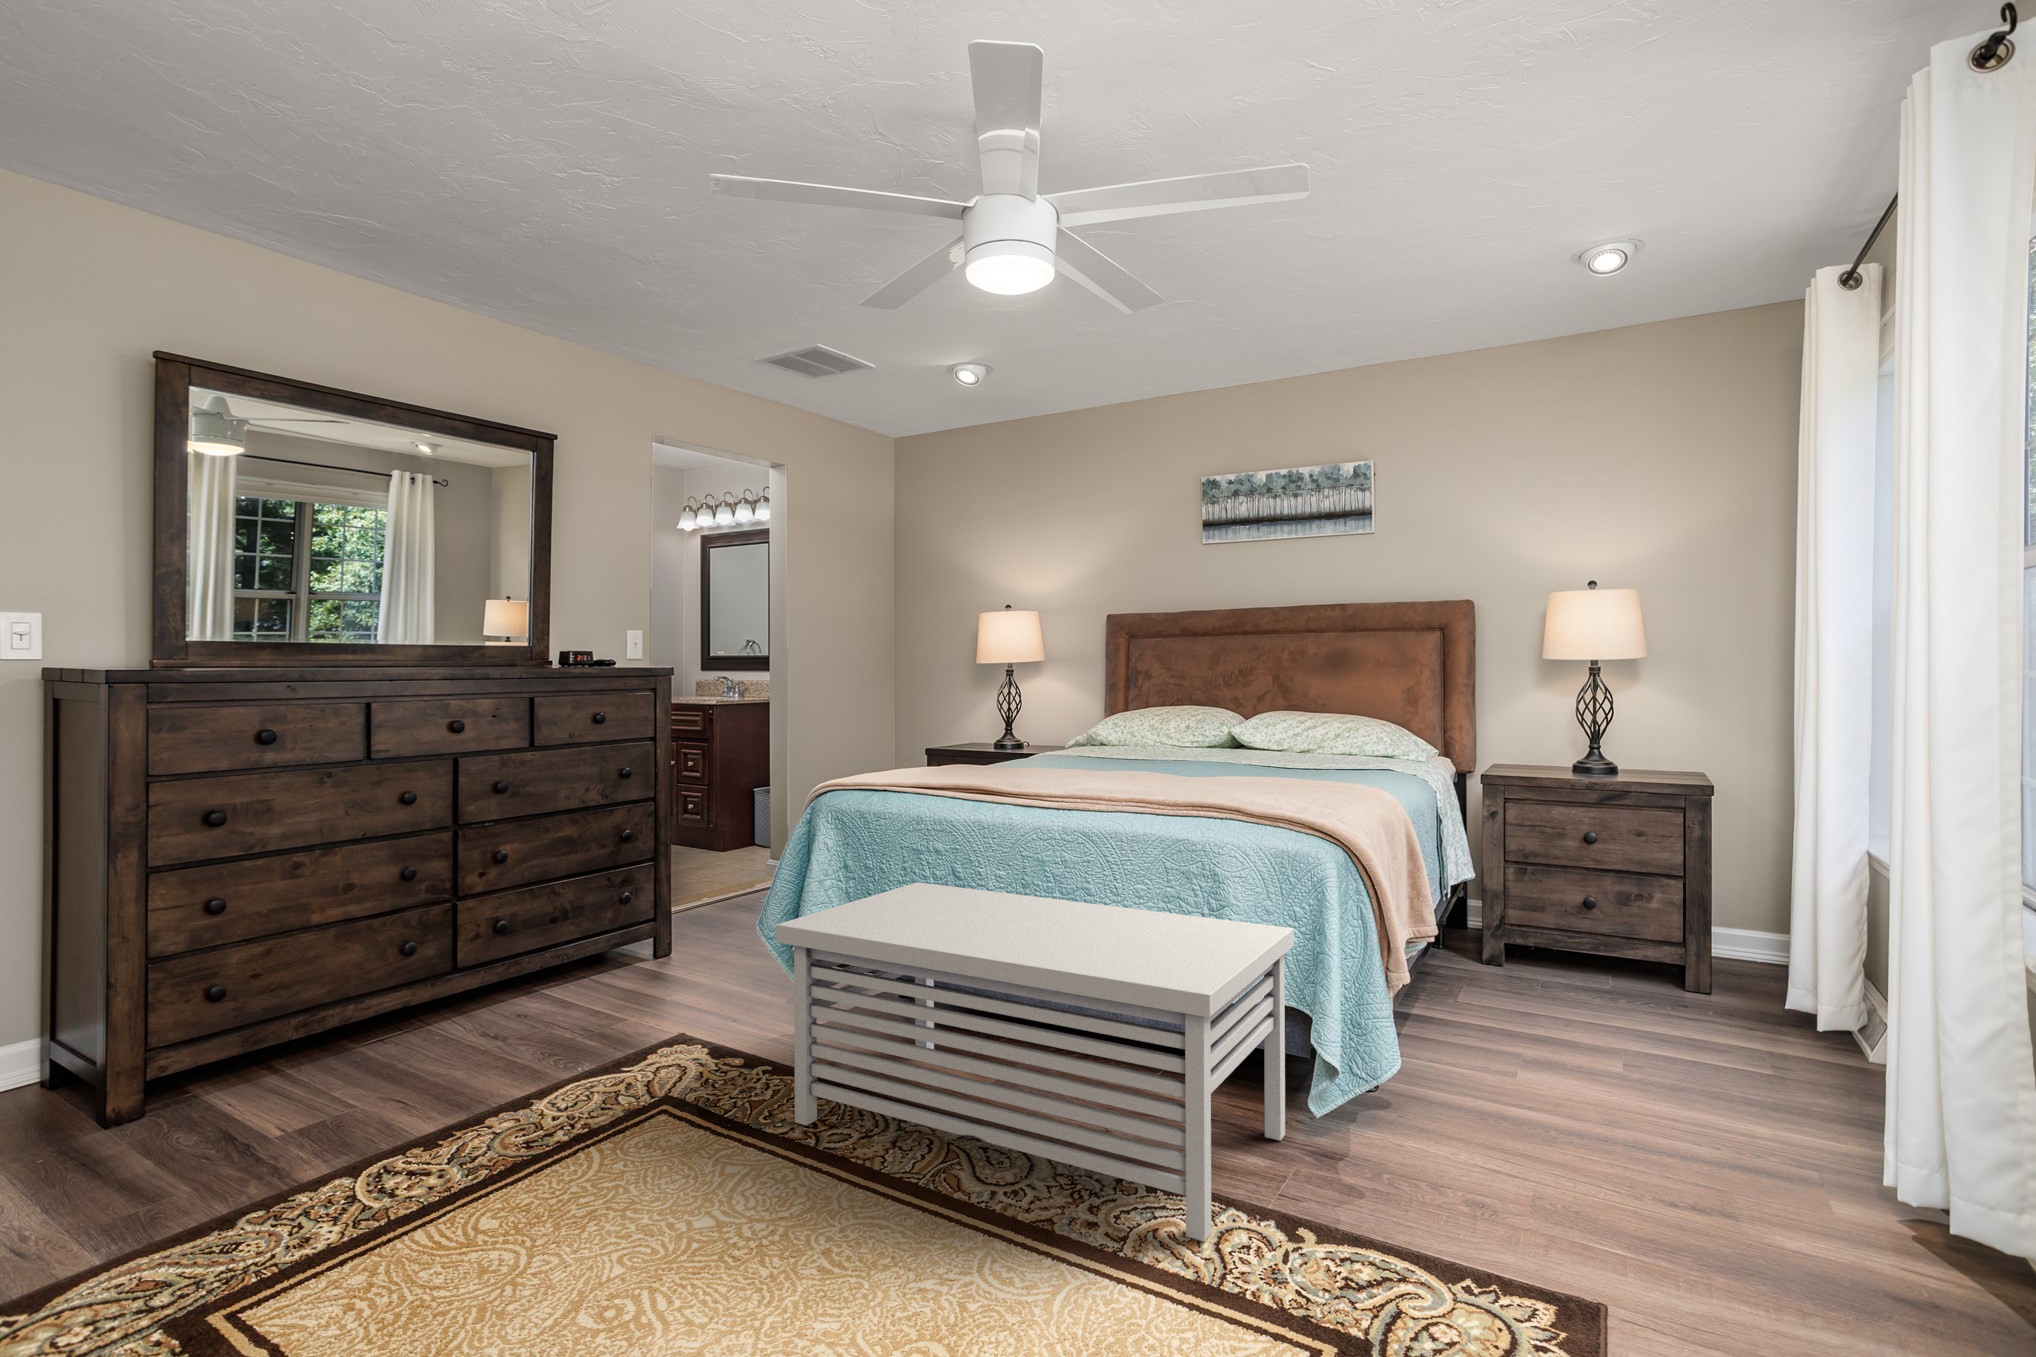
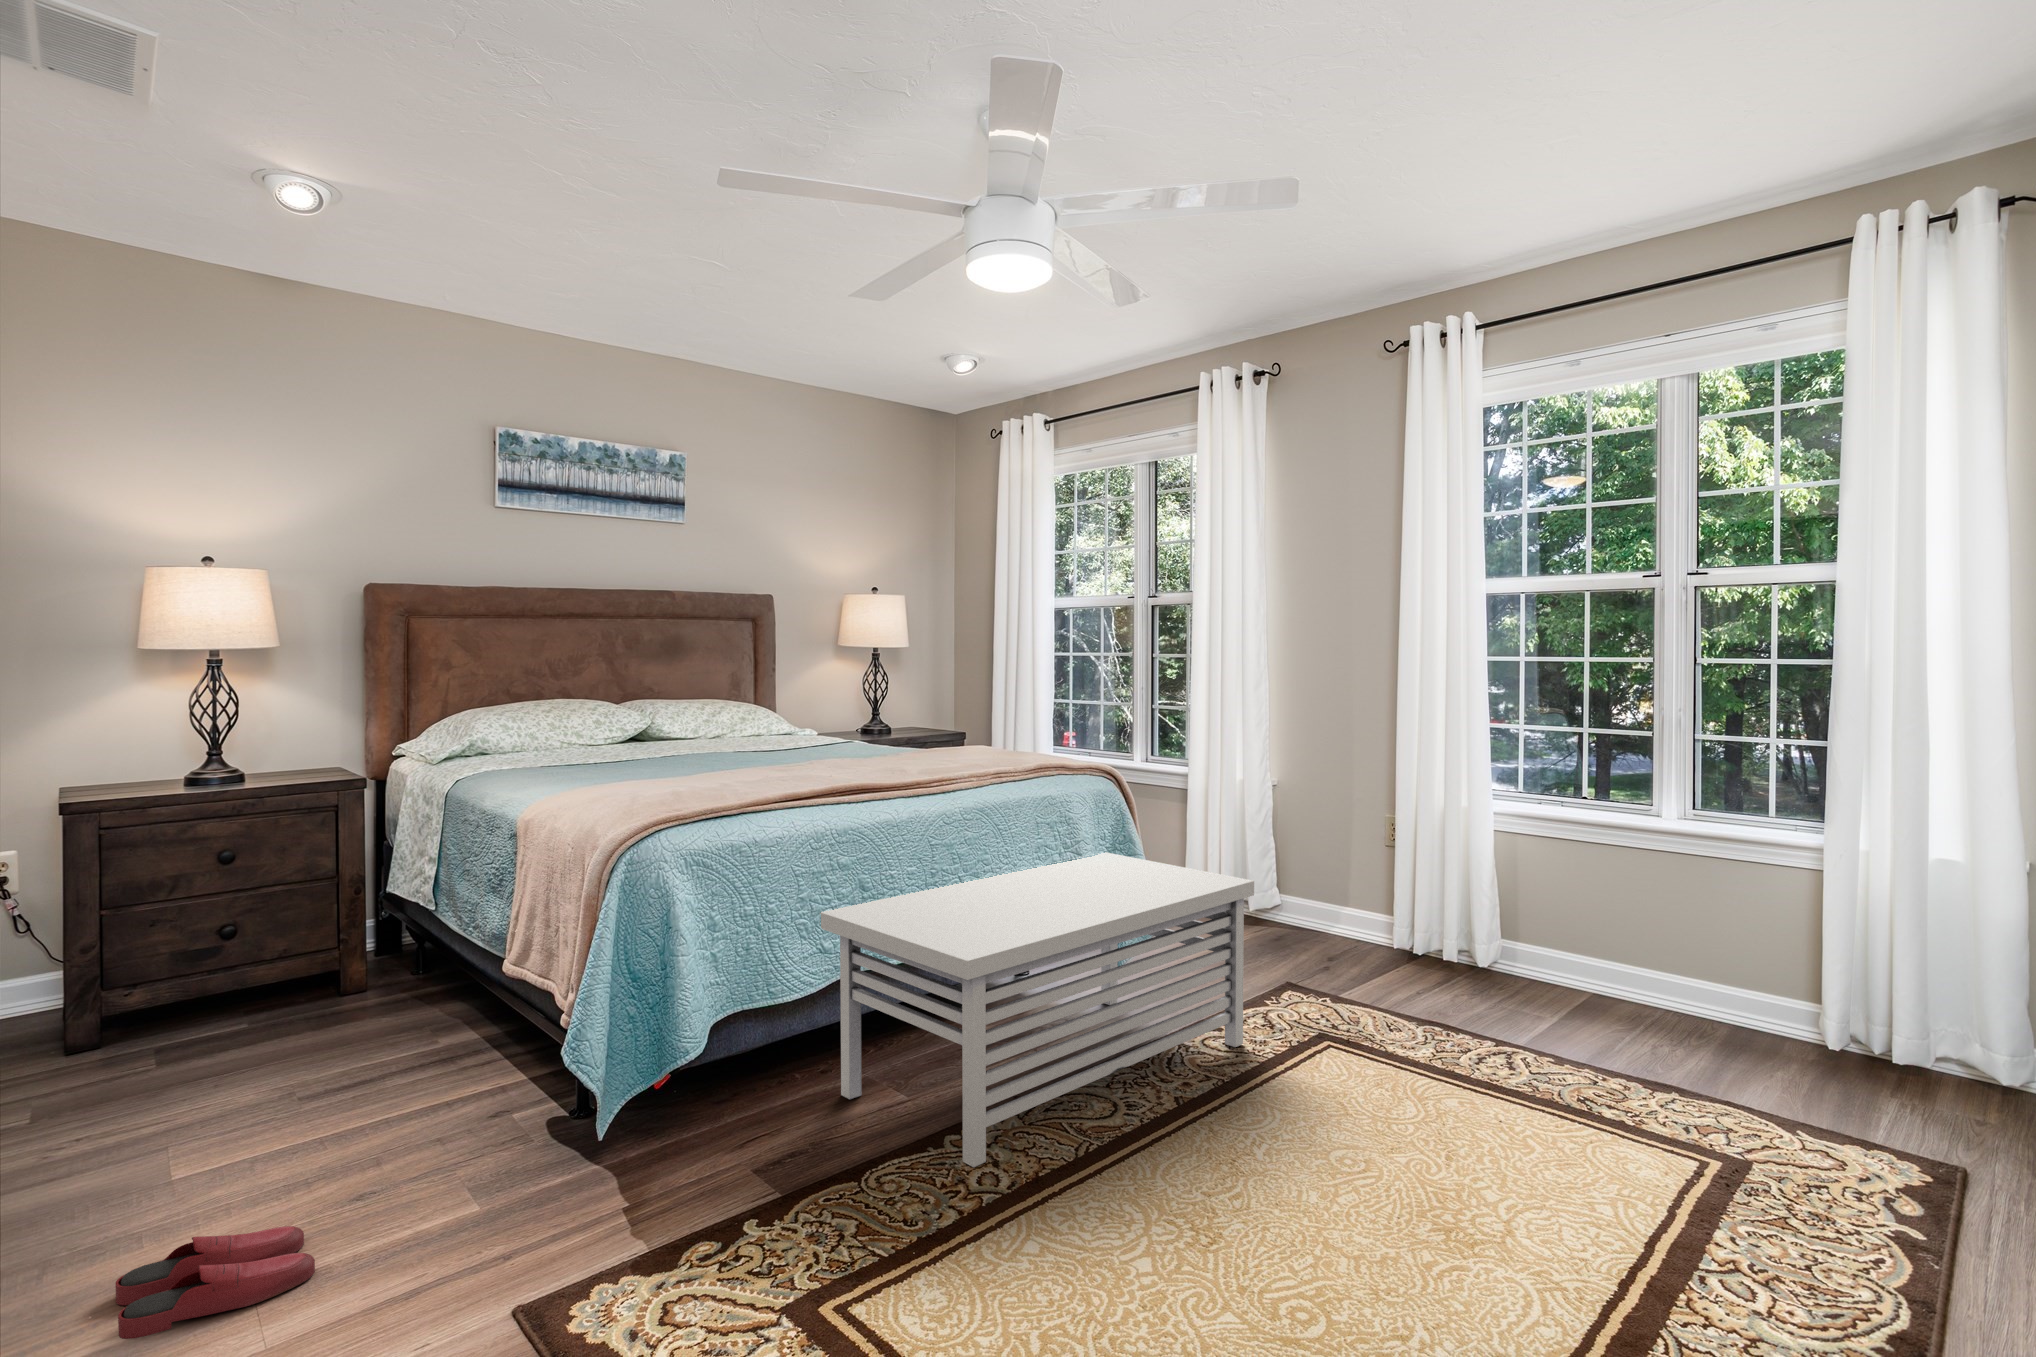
slippers: none [607,951,695,989] -> present [116,1226,315,1339]

